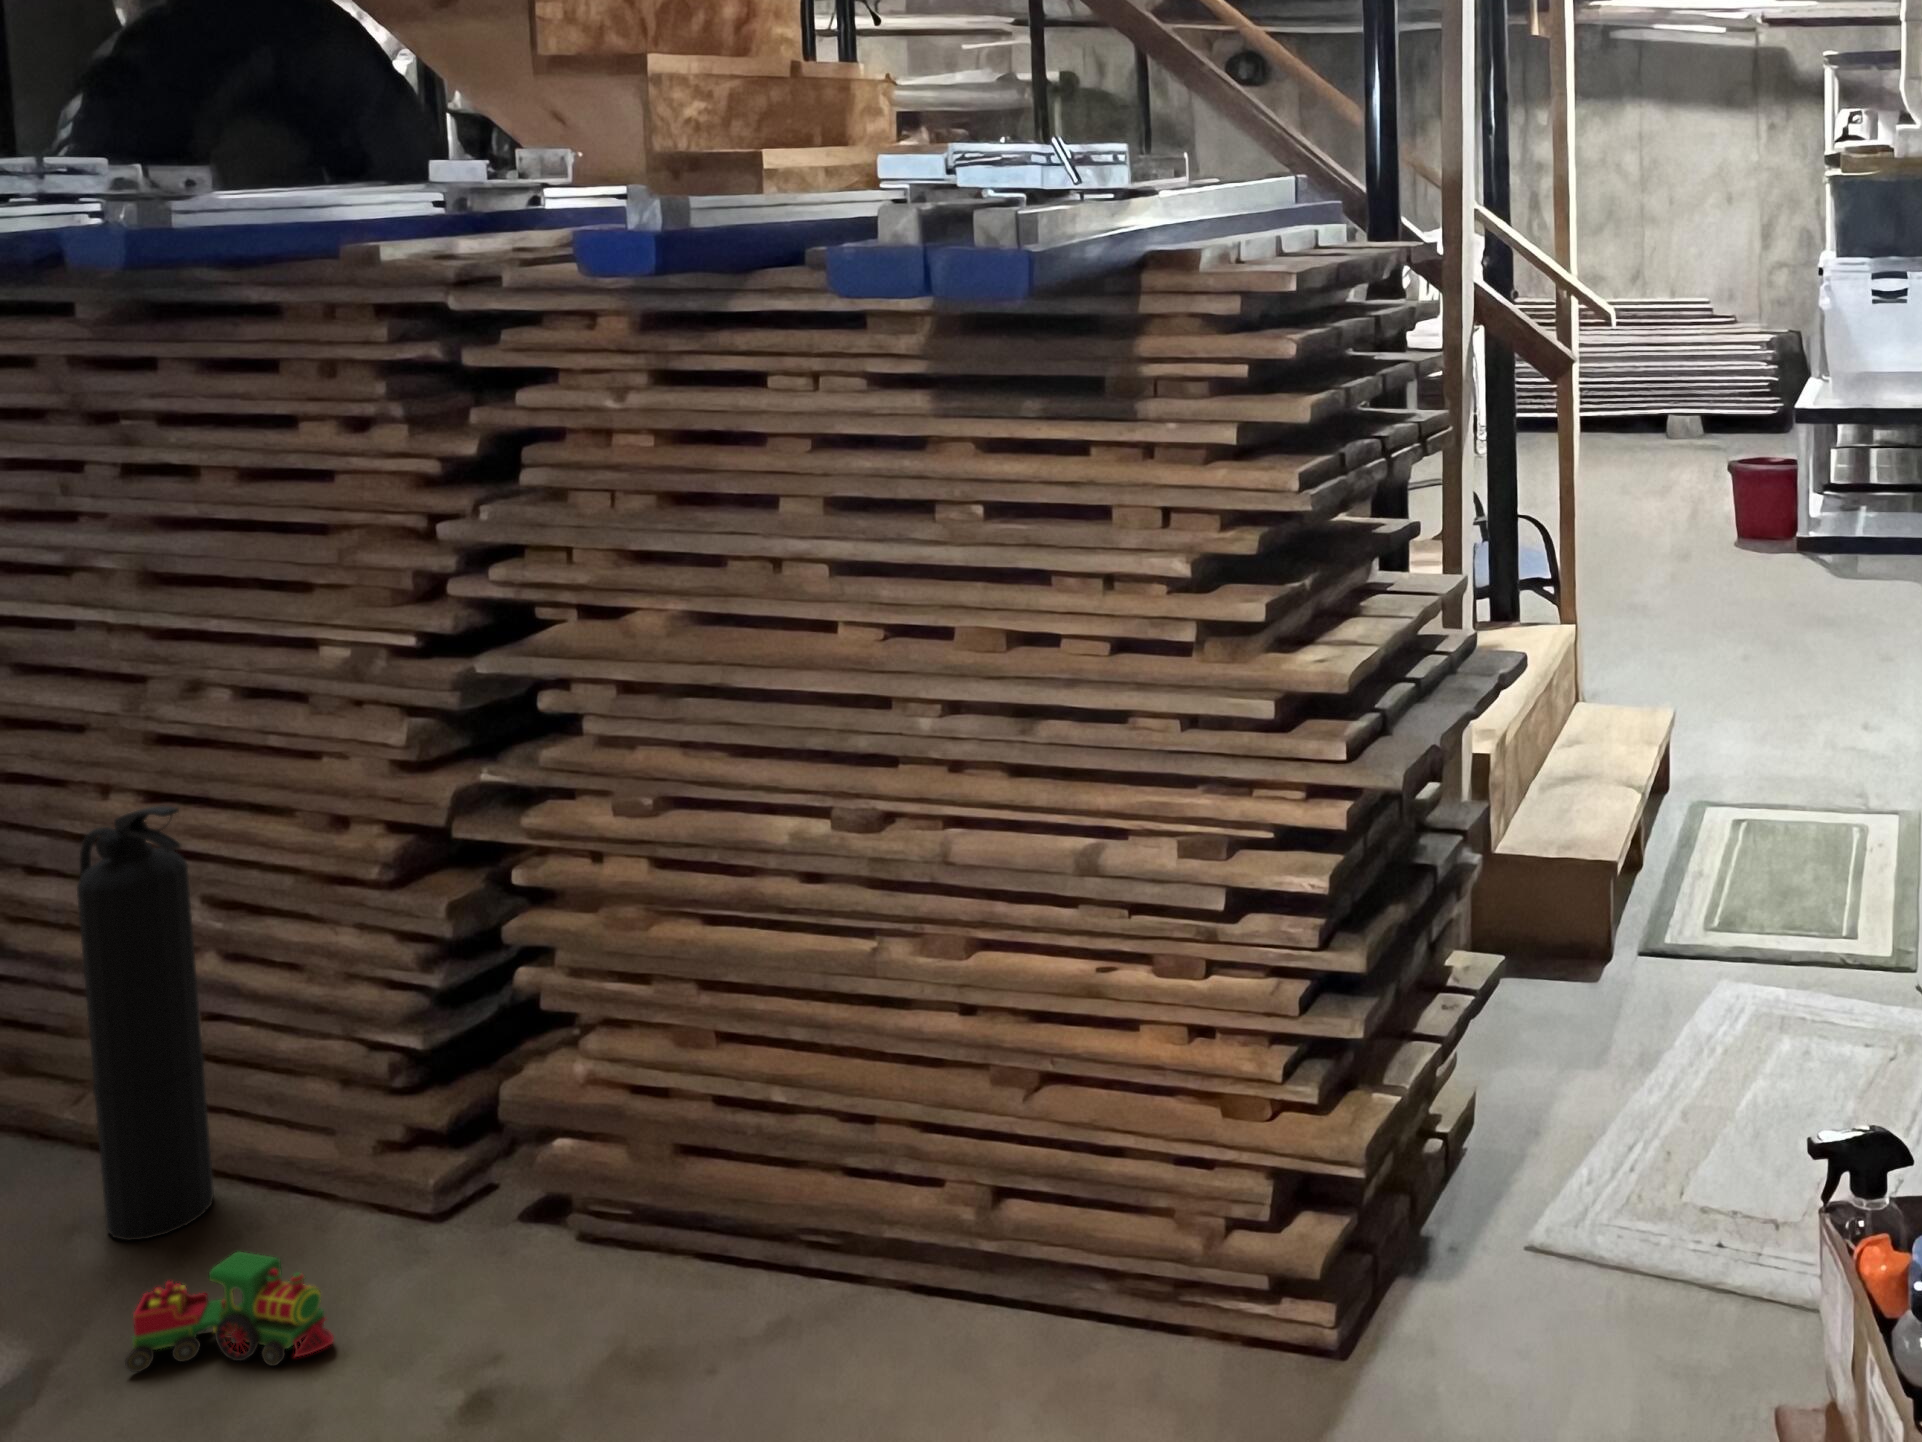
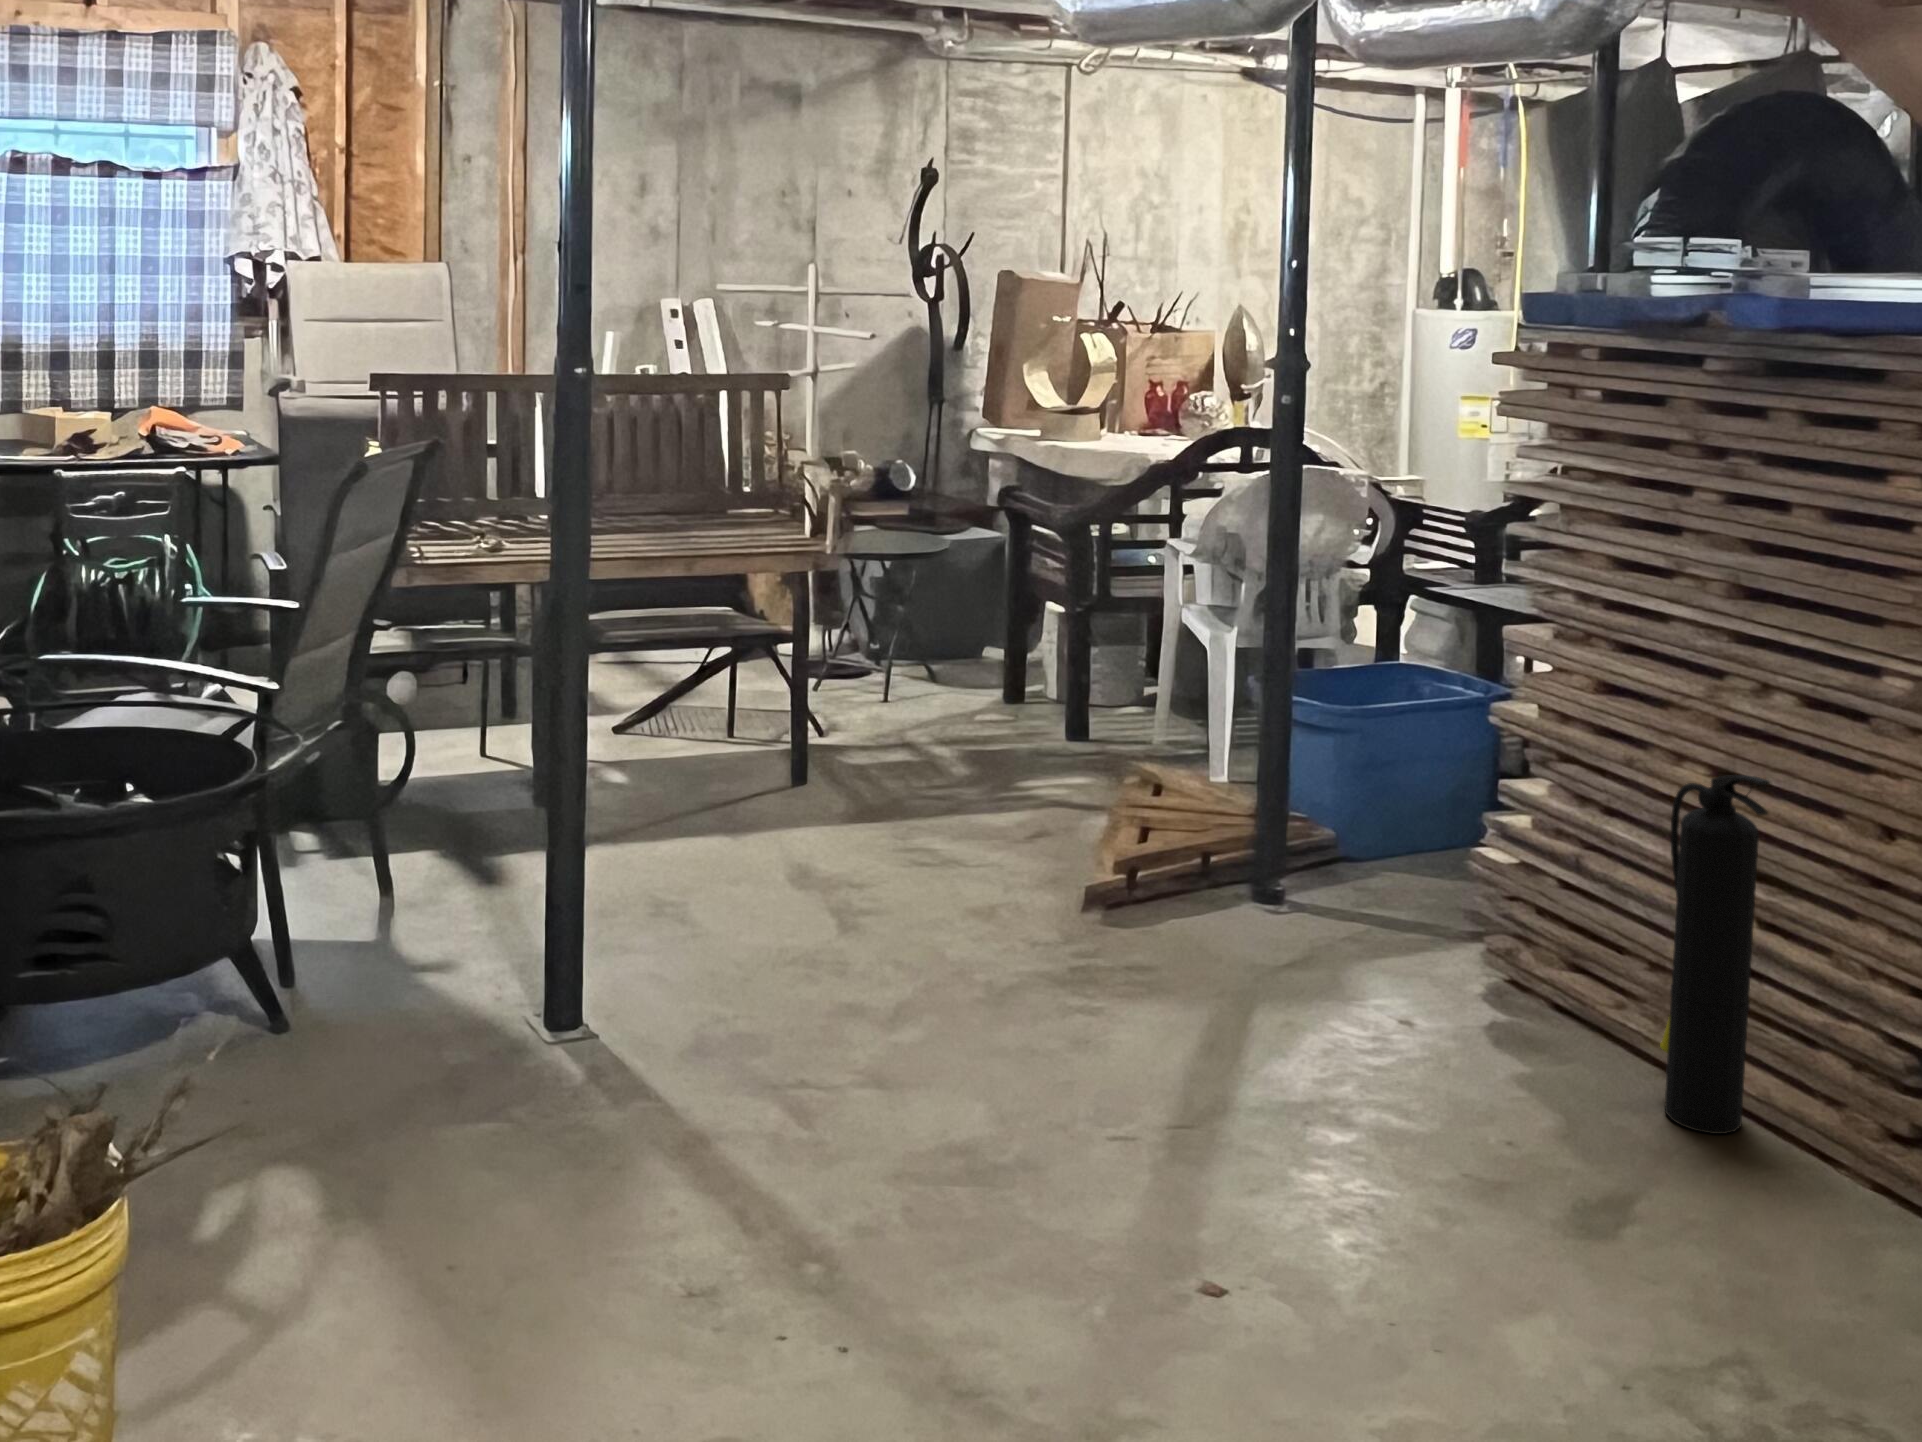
toy train: present [125,1252,334,1372] -> none [1717,1162,1884,1274]

